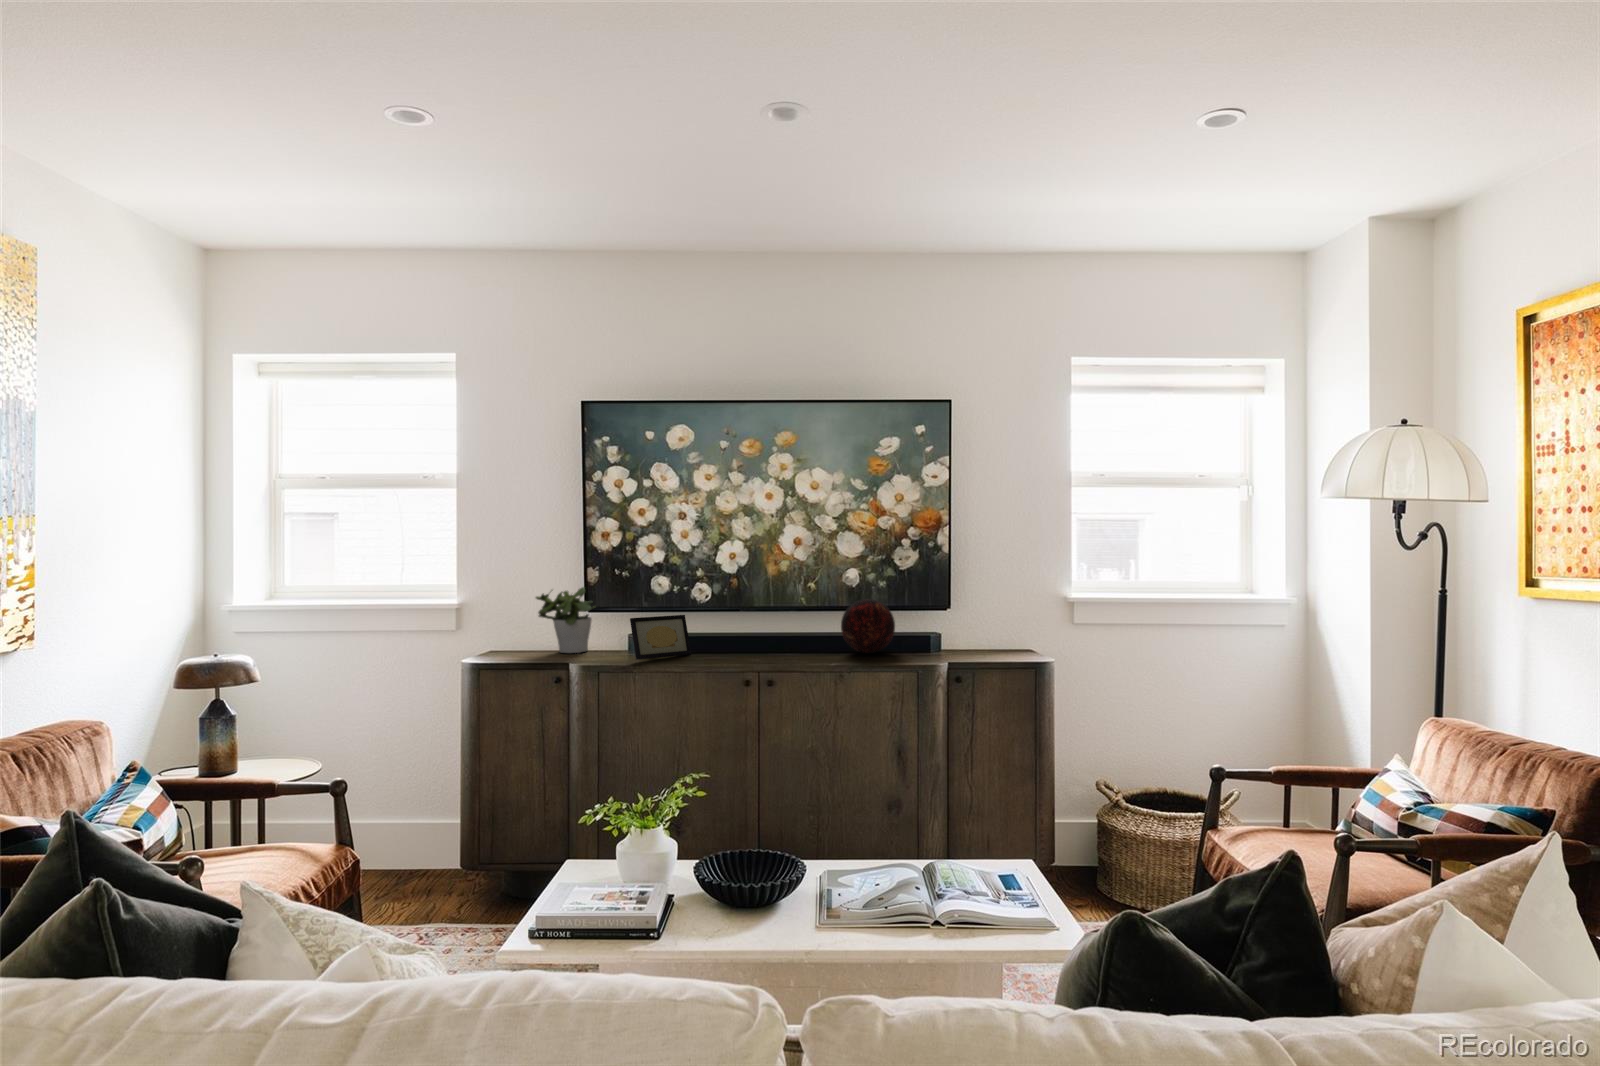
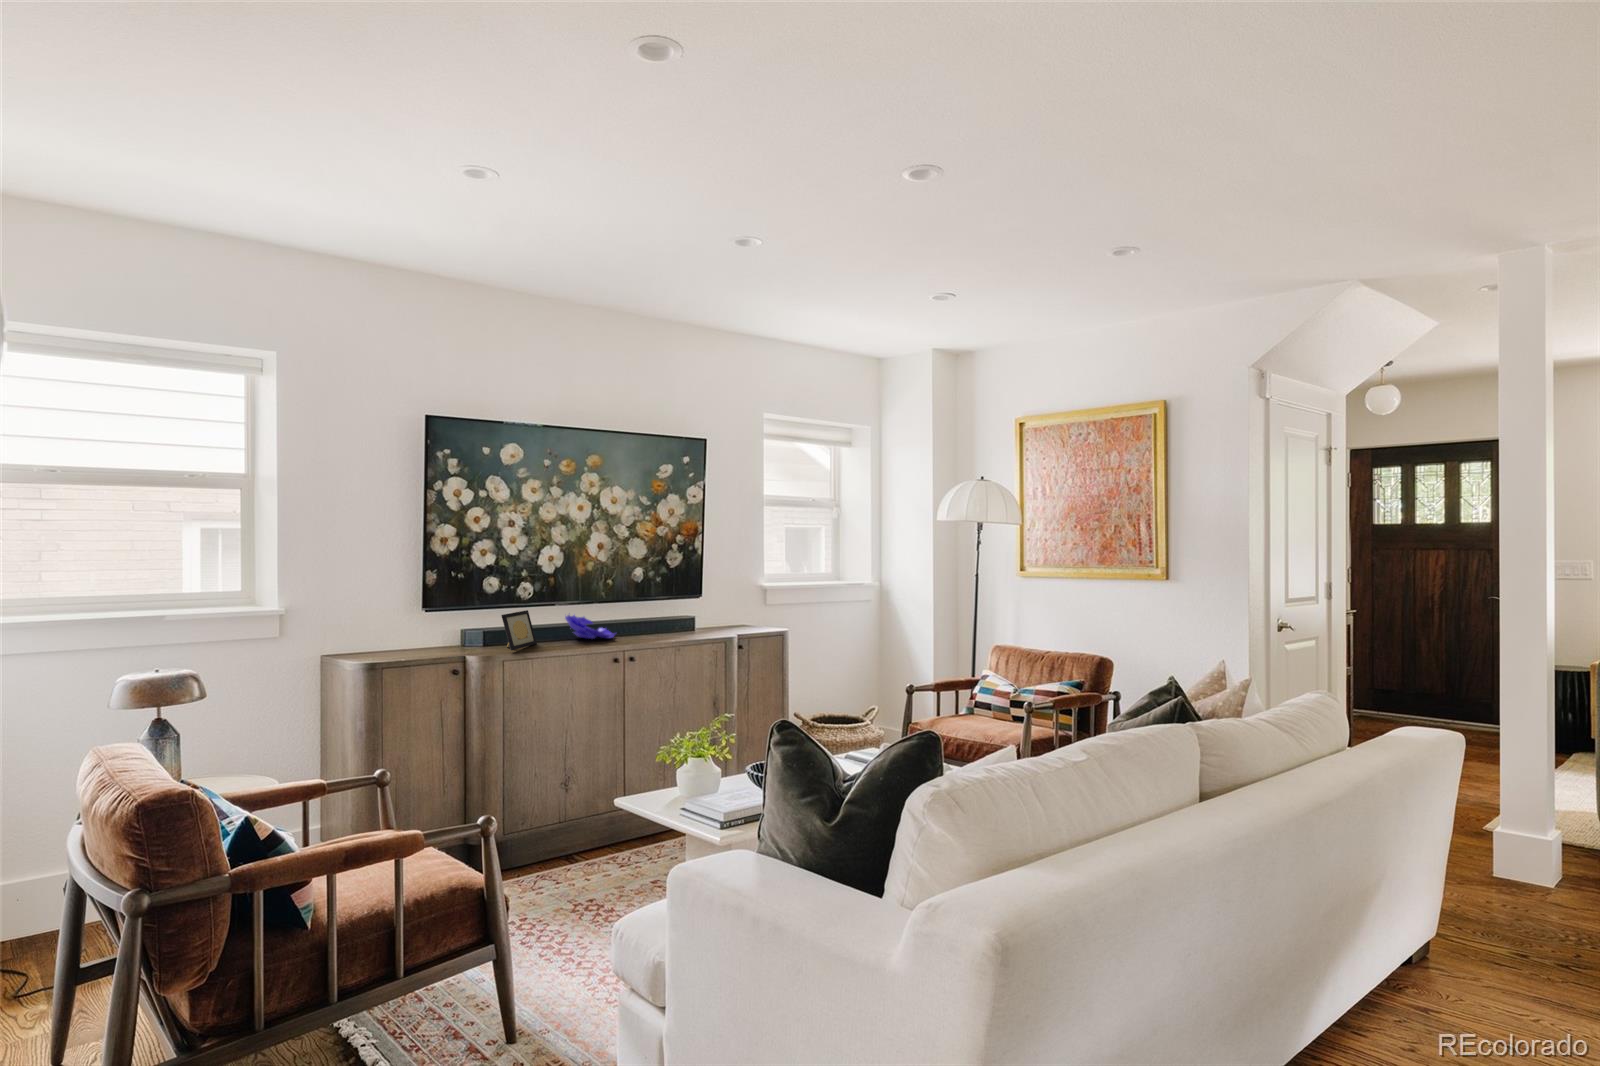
potted plant: present [536,587,595,653] -> none [384,588,450,651]
decorative orb: present [841,599,895,653] -> none [649,592,691,634]
decorative bowl: none [730,620,796,653] -> present [565,615,615,639]

